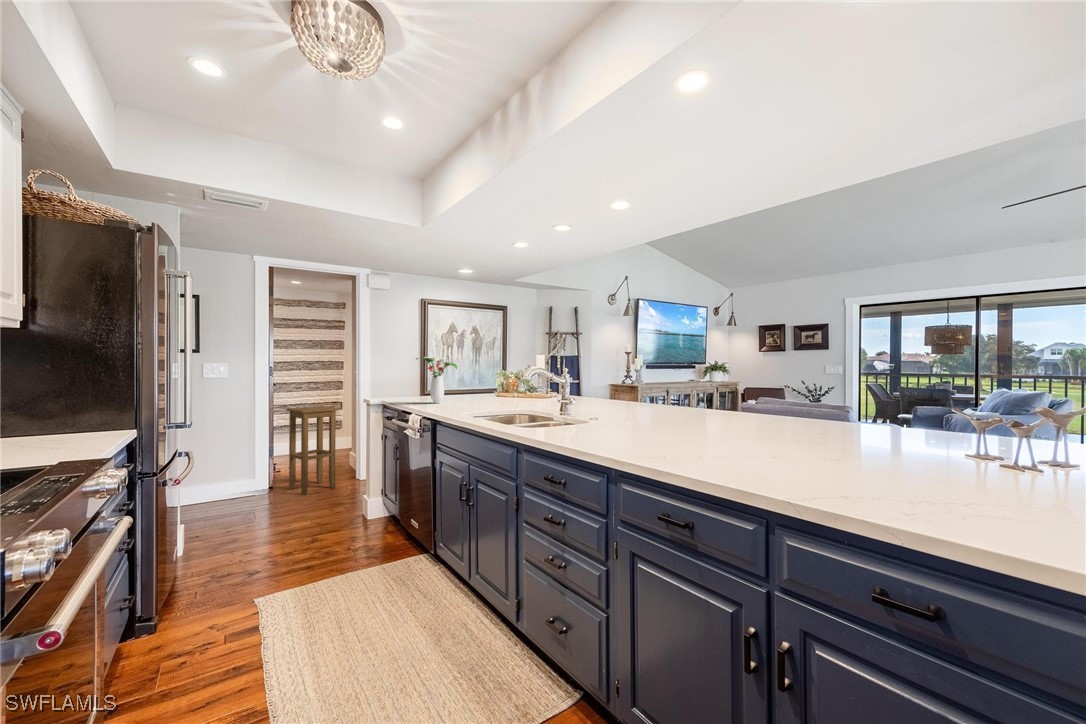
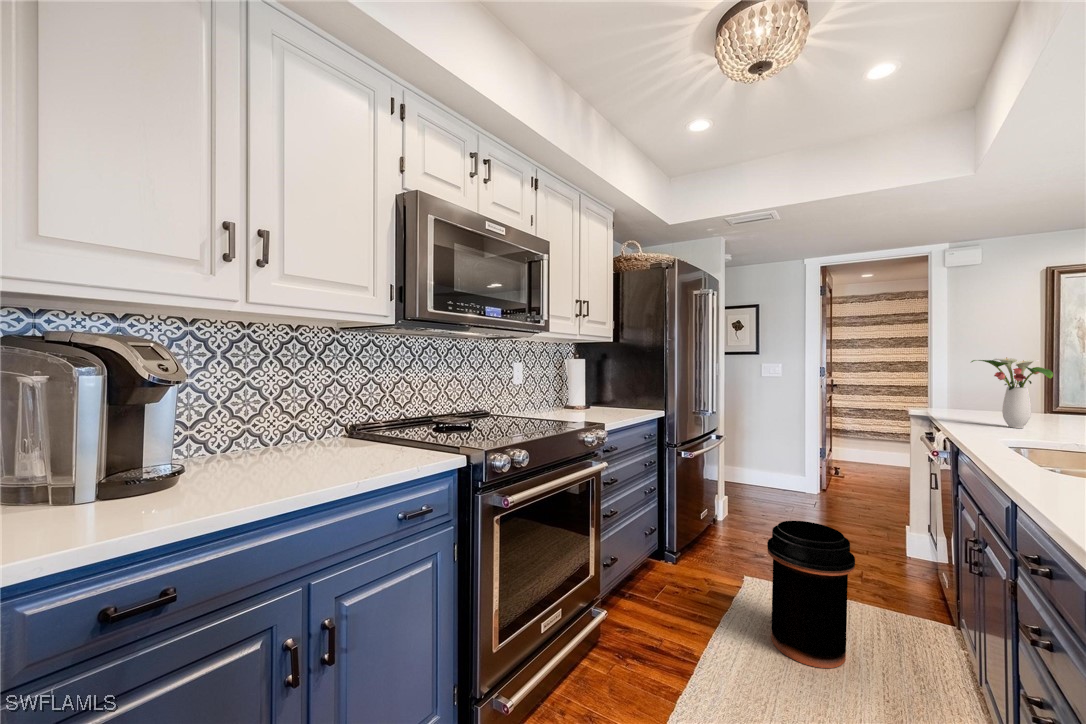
stool: present [287,406,338,494] -> none [838,412,895,511]
trash can: none [313,508,390,644] -> present [767,521,855,668]

